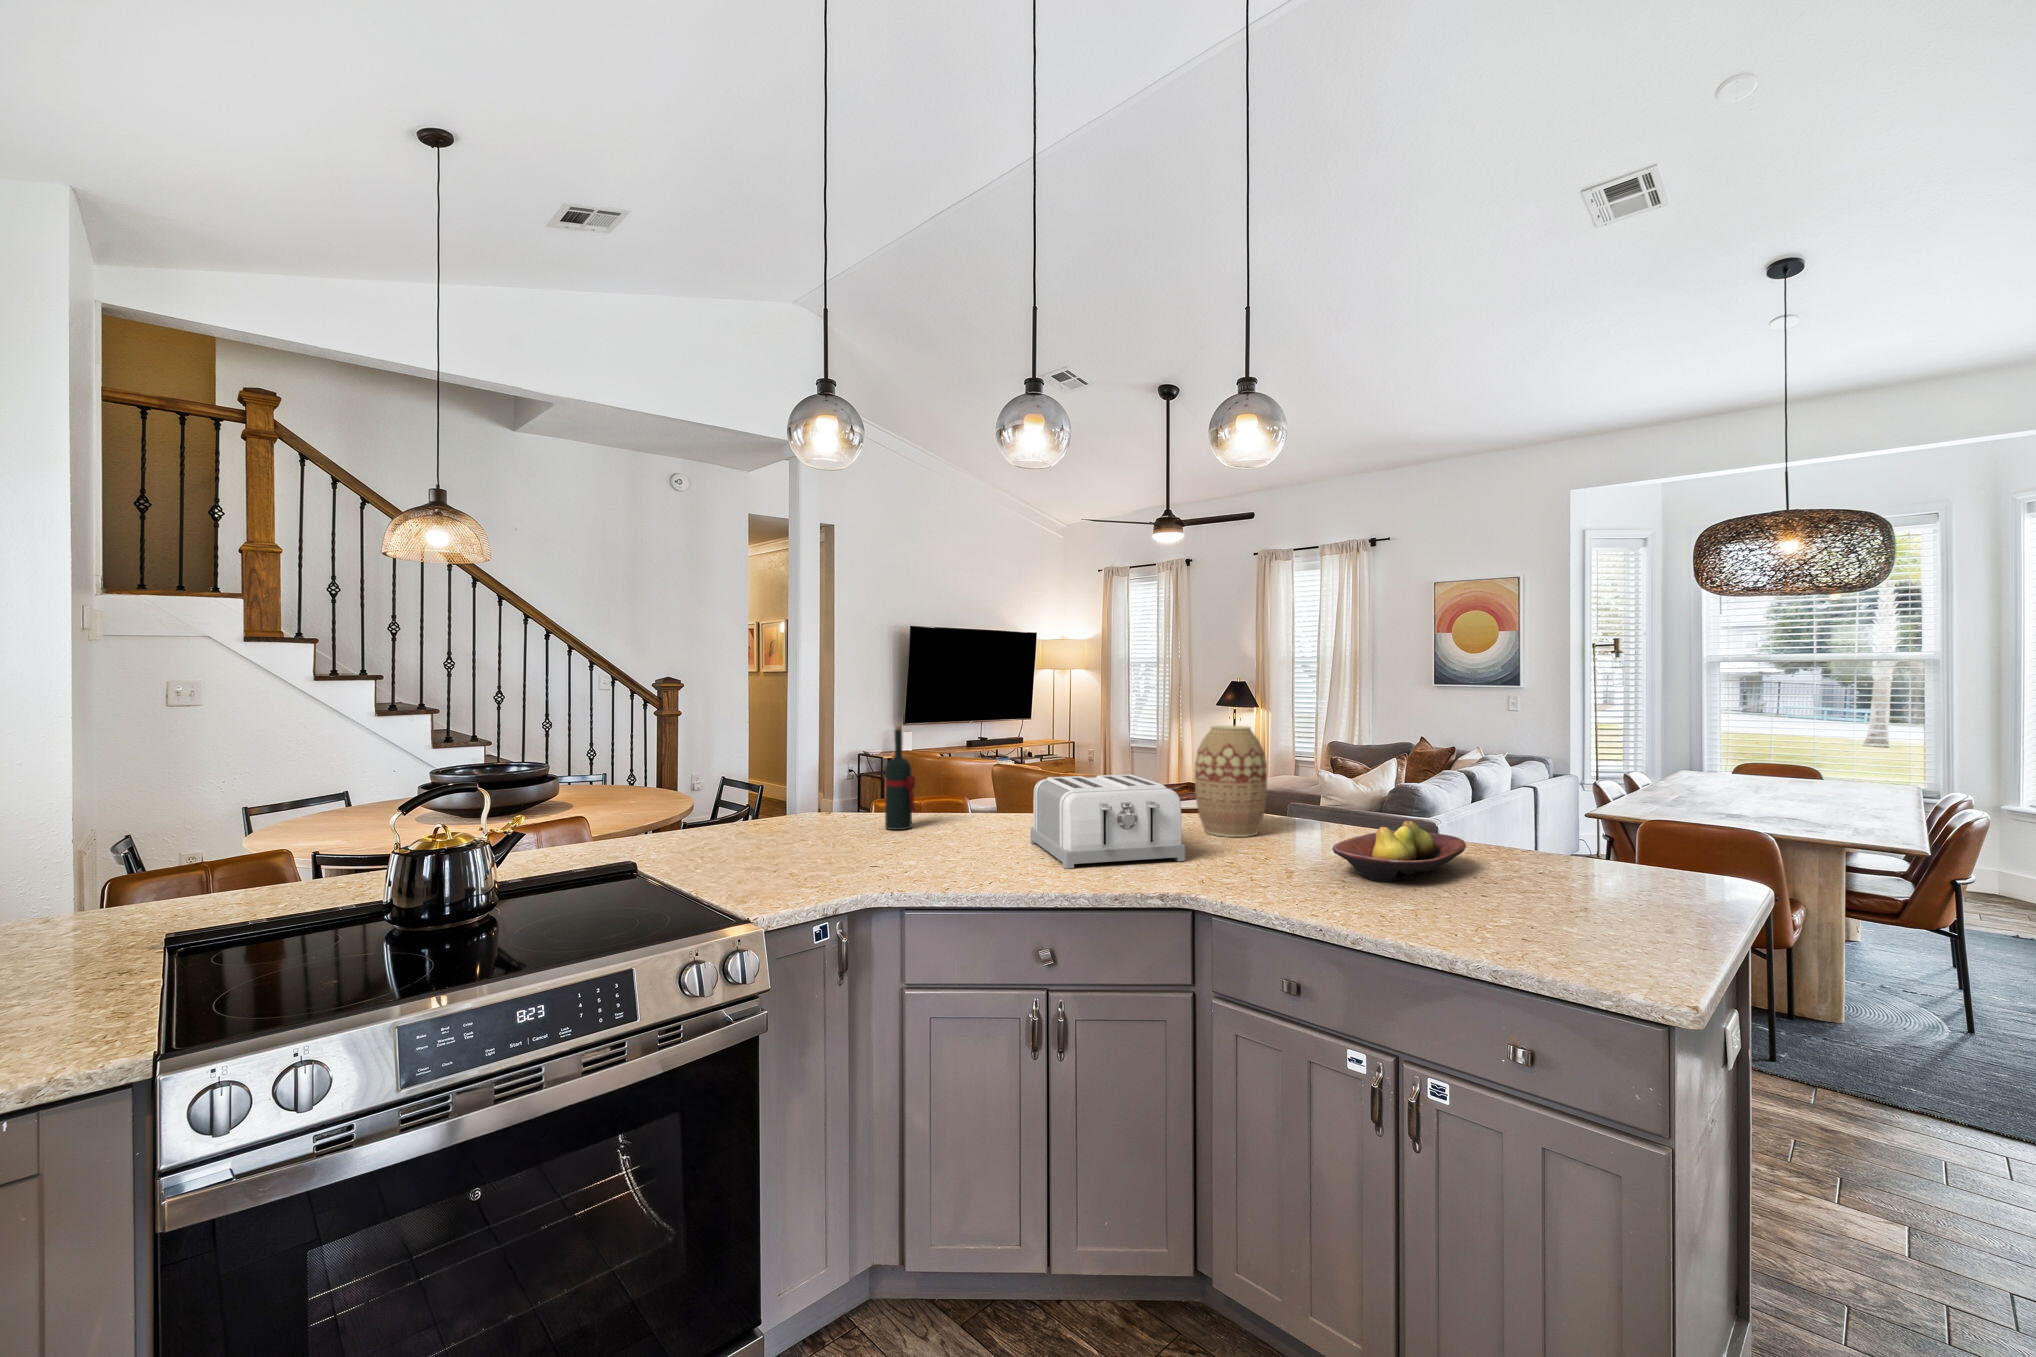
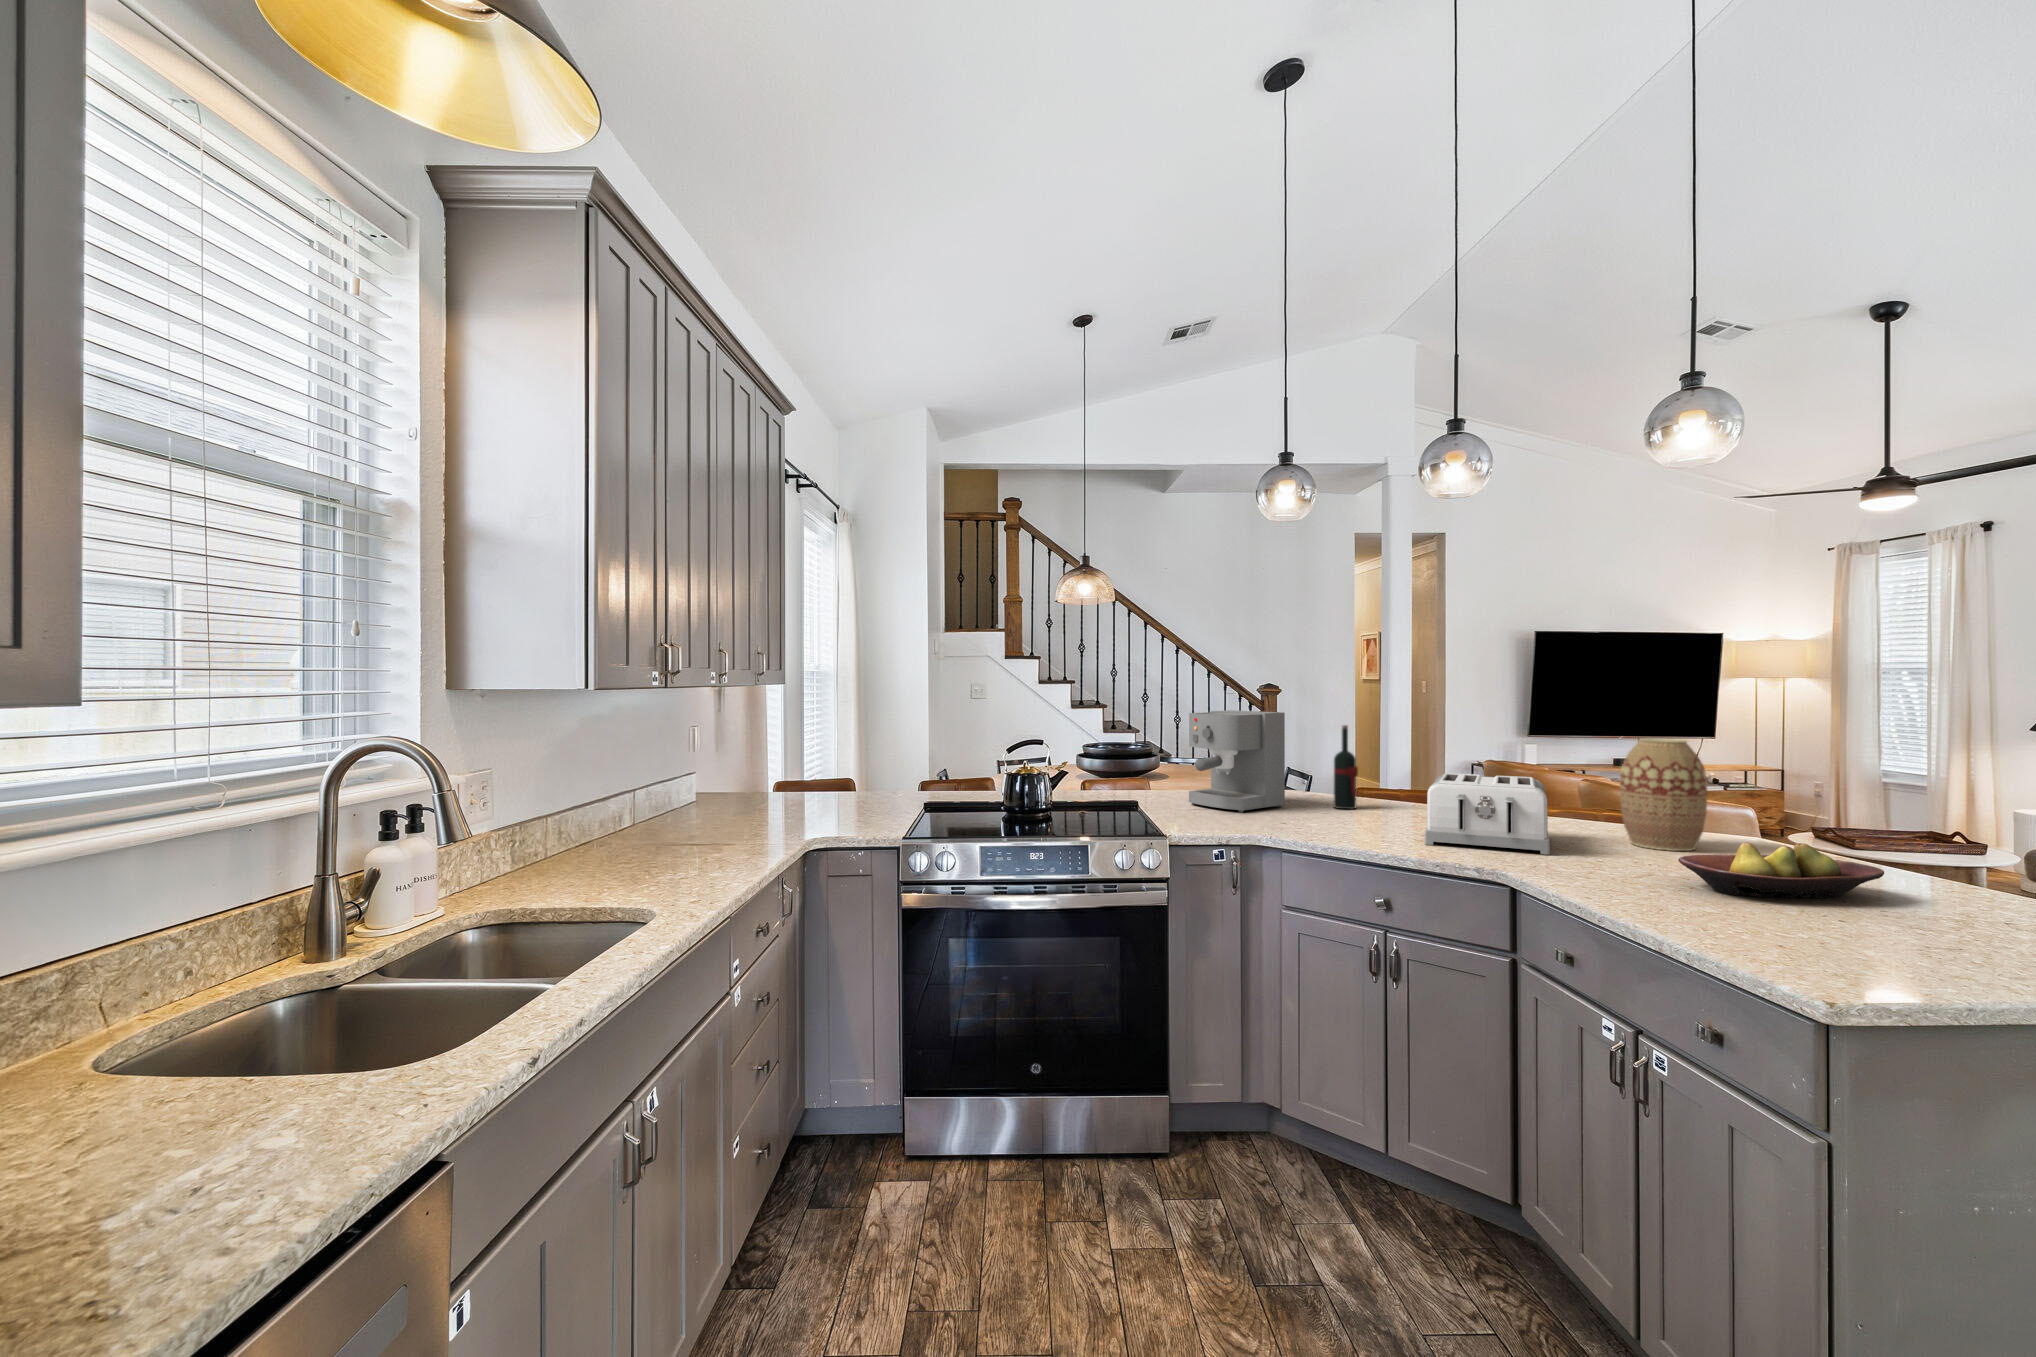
coffee maker: none [703,712,832,854] -> present [1189,710,1285,812]

